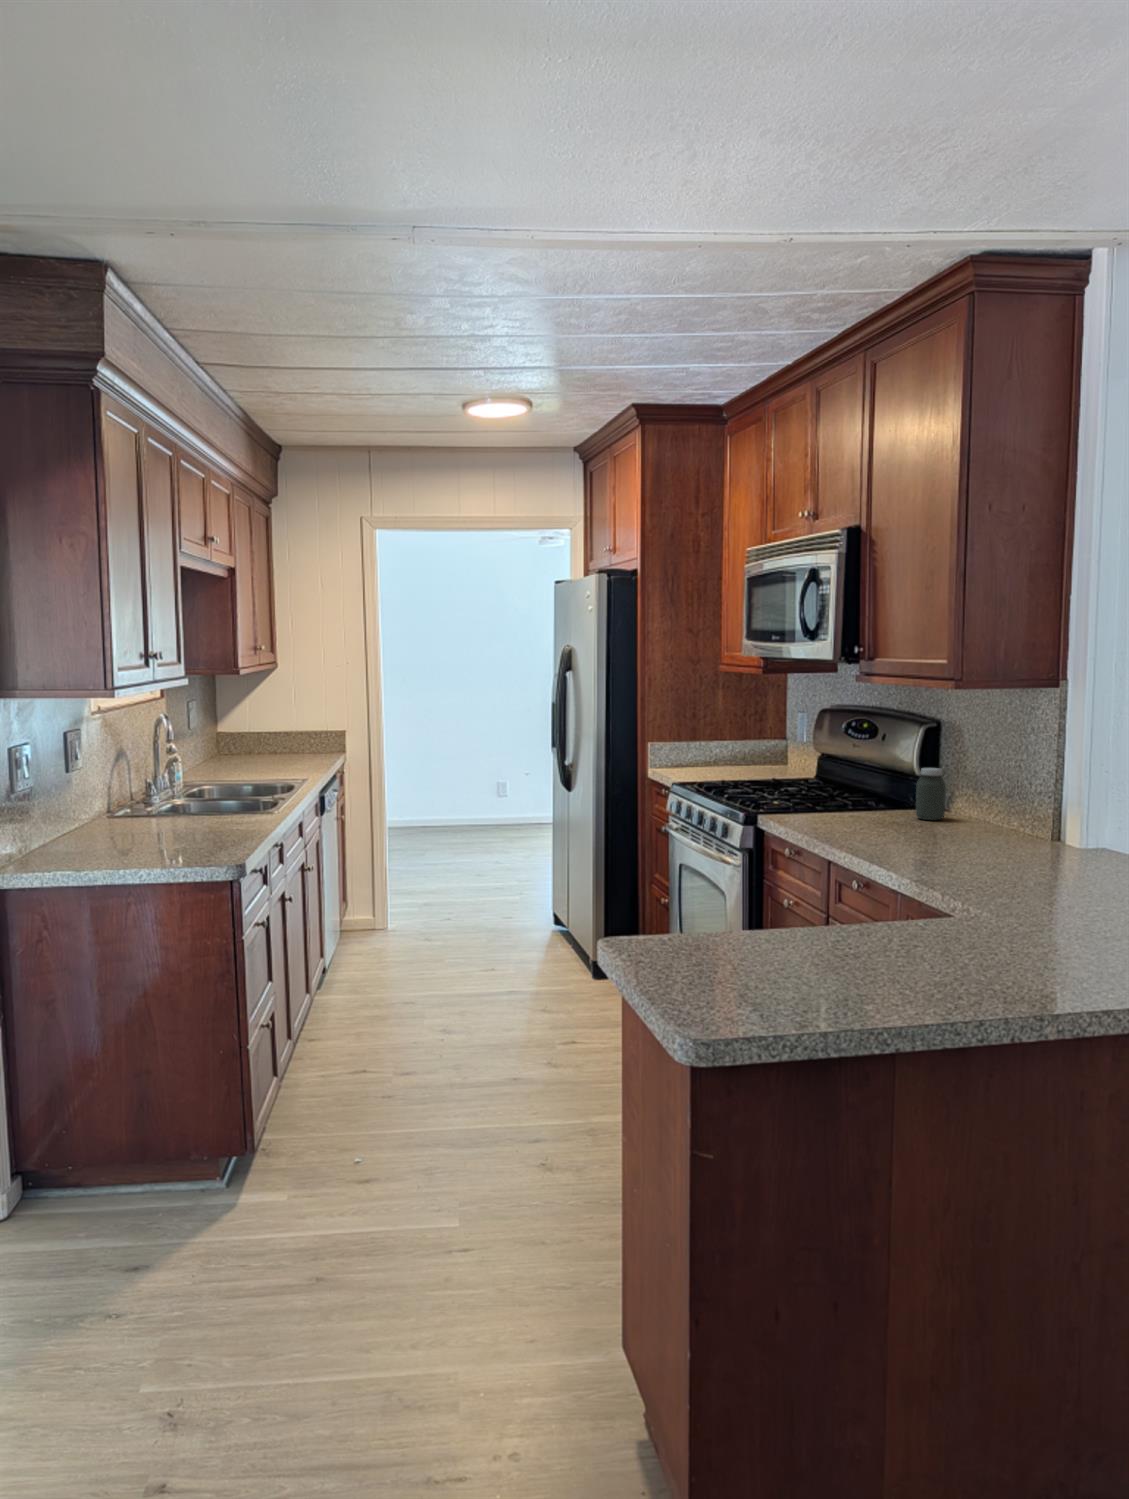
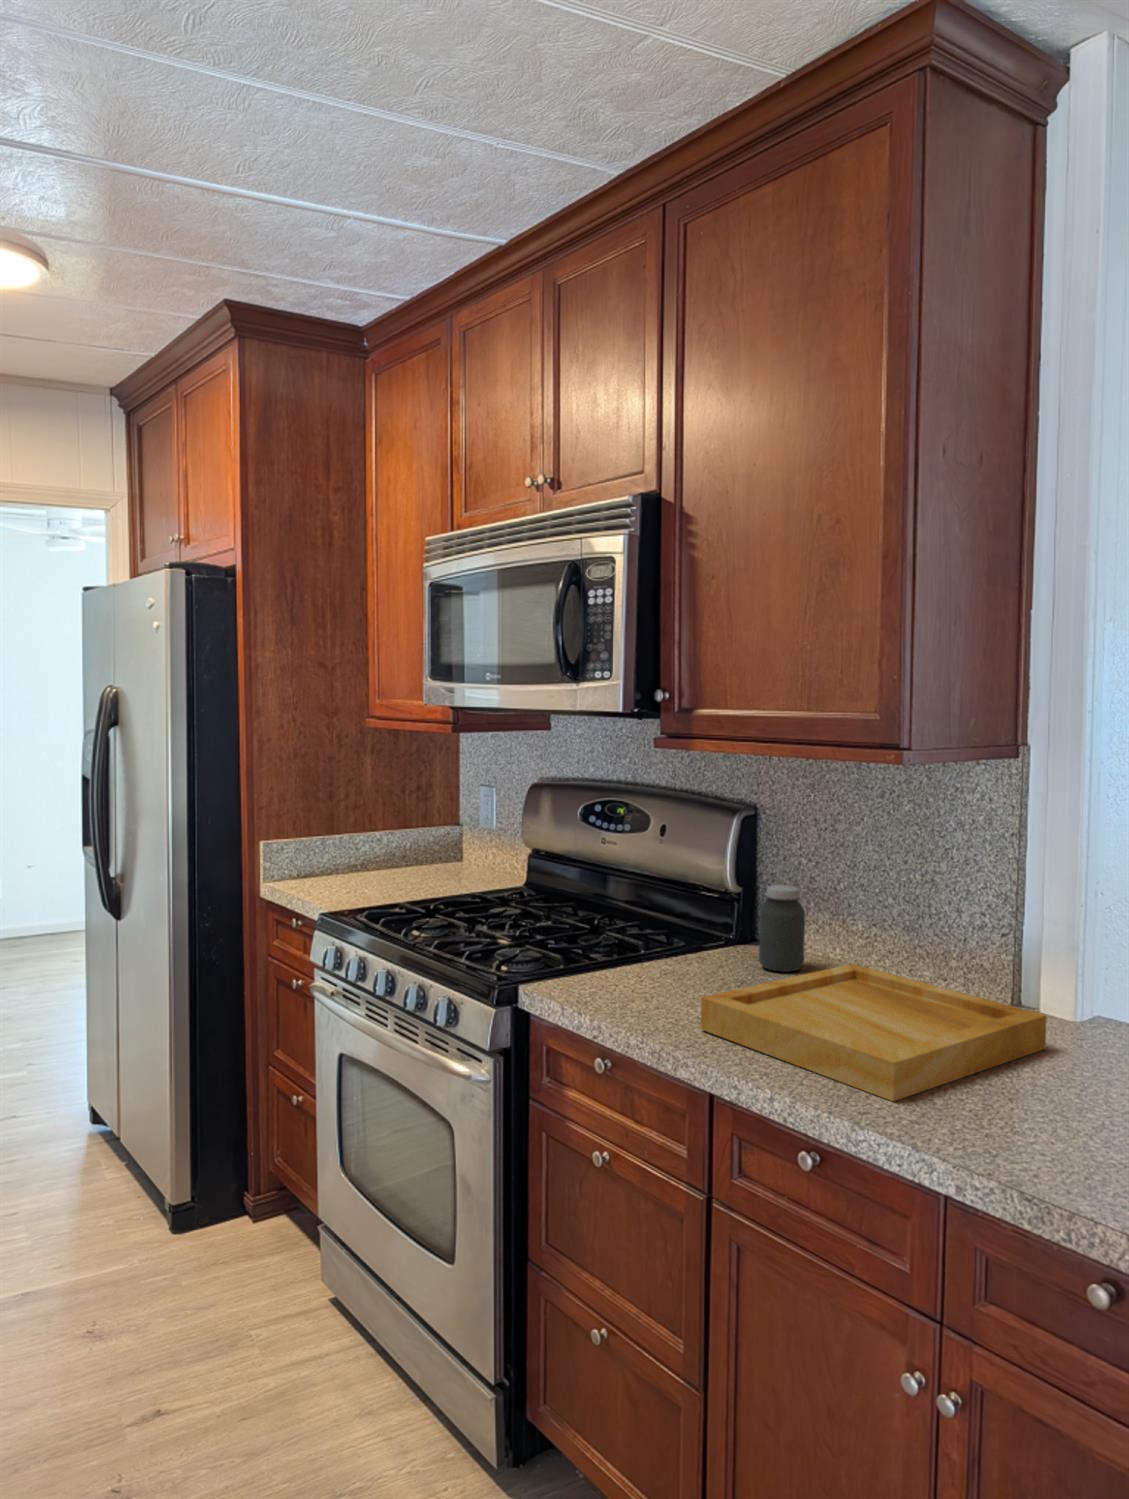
tray: none [840,812,1037,861] -> present [701,964,1047,1101]

